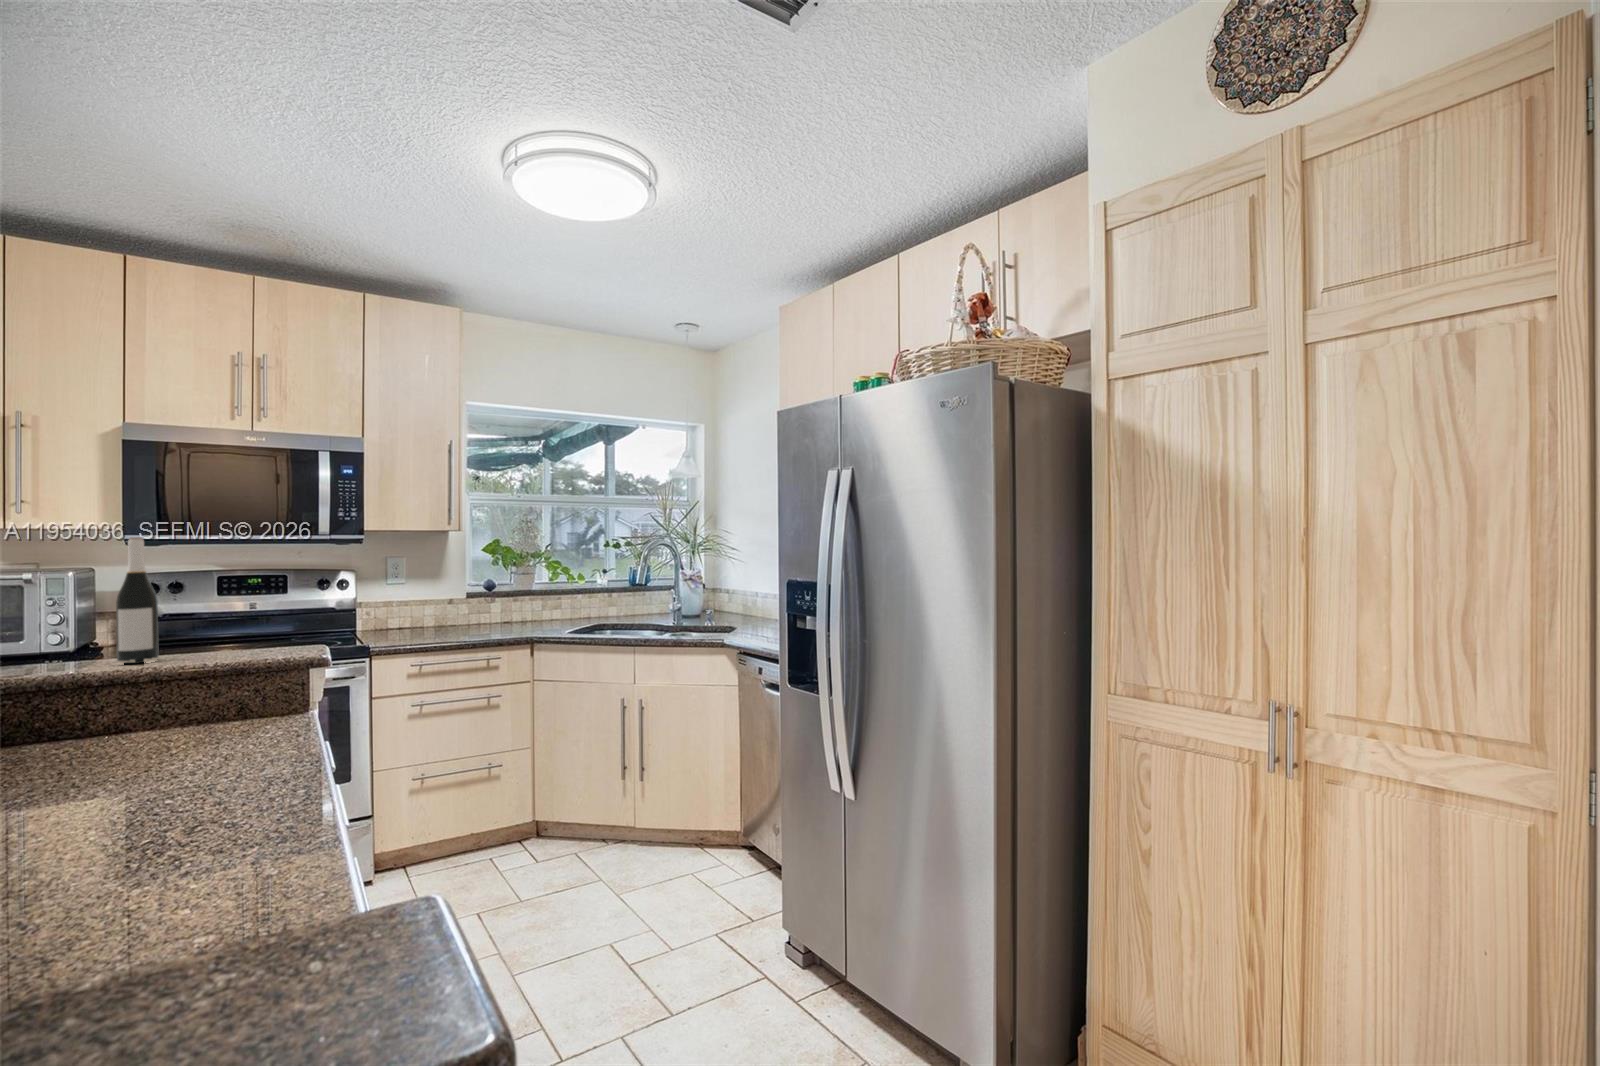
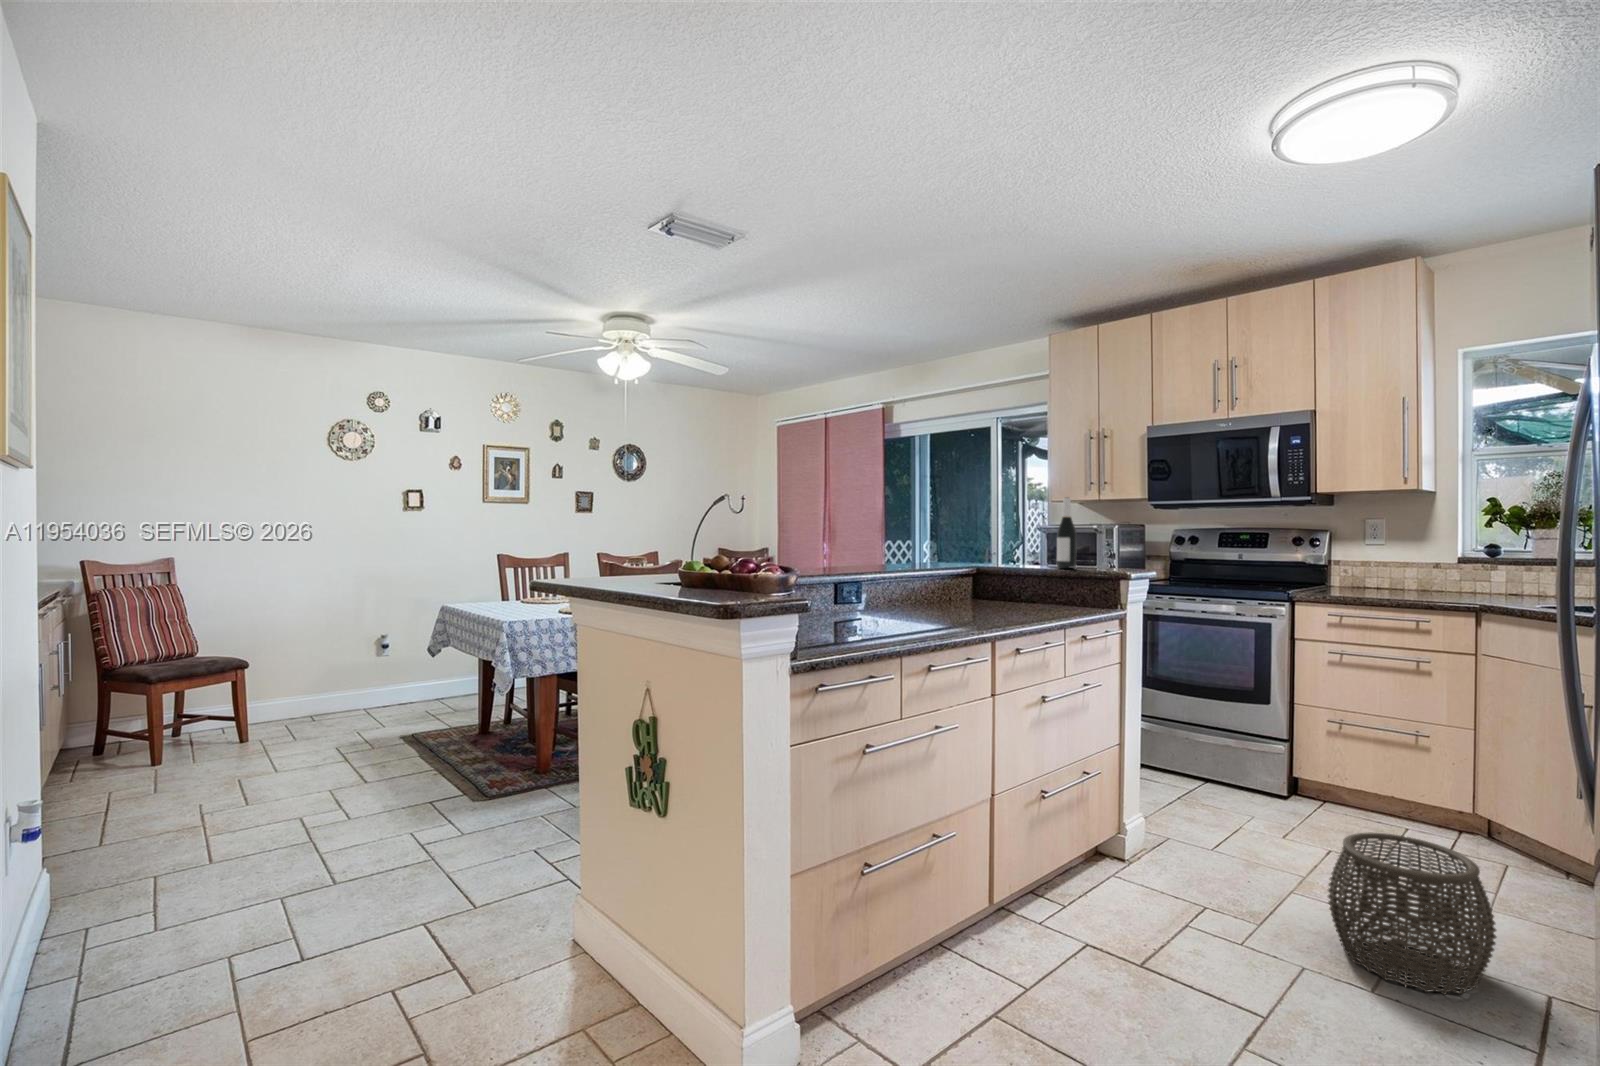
woven basket: none [621,845,742,991] -> present [1328,833,1496,994]

